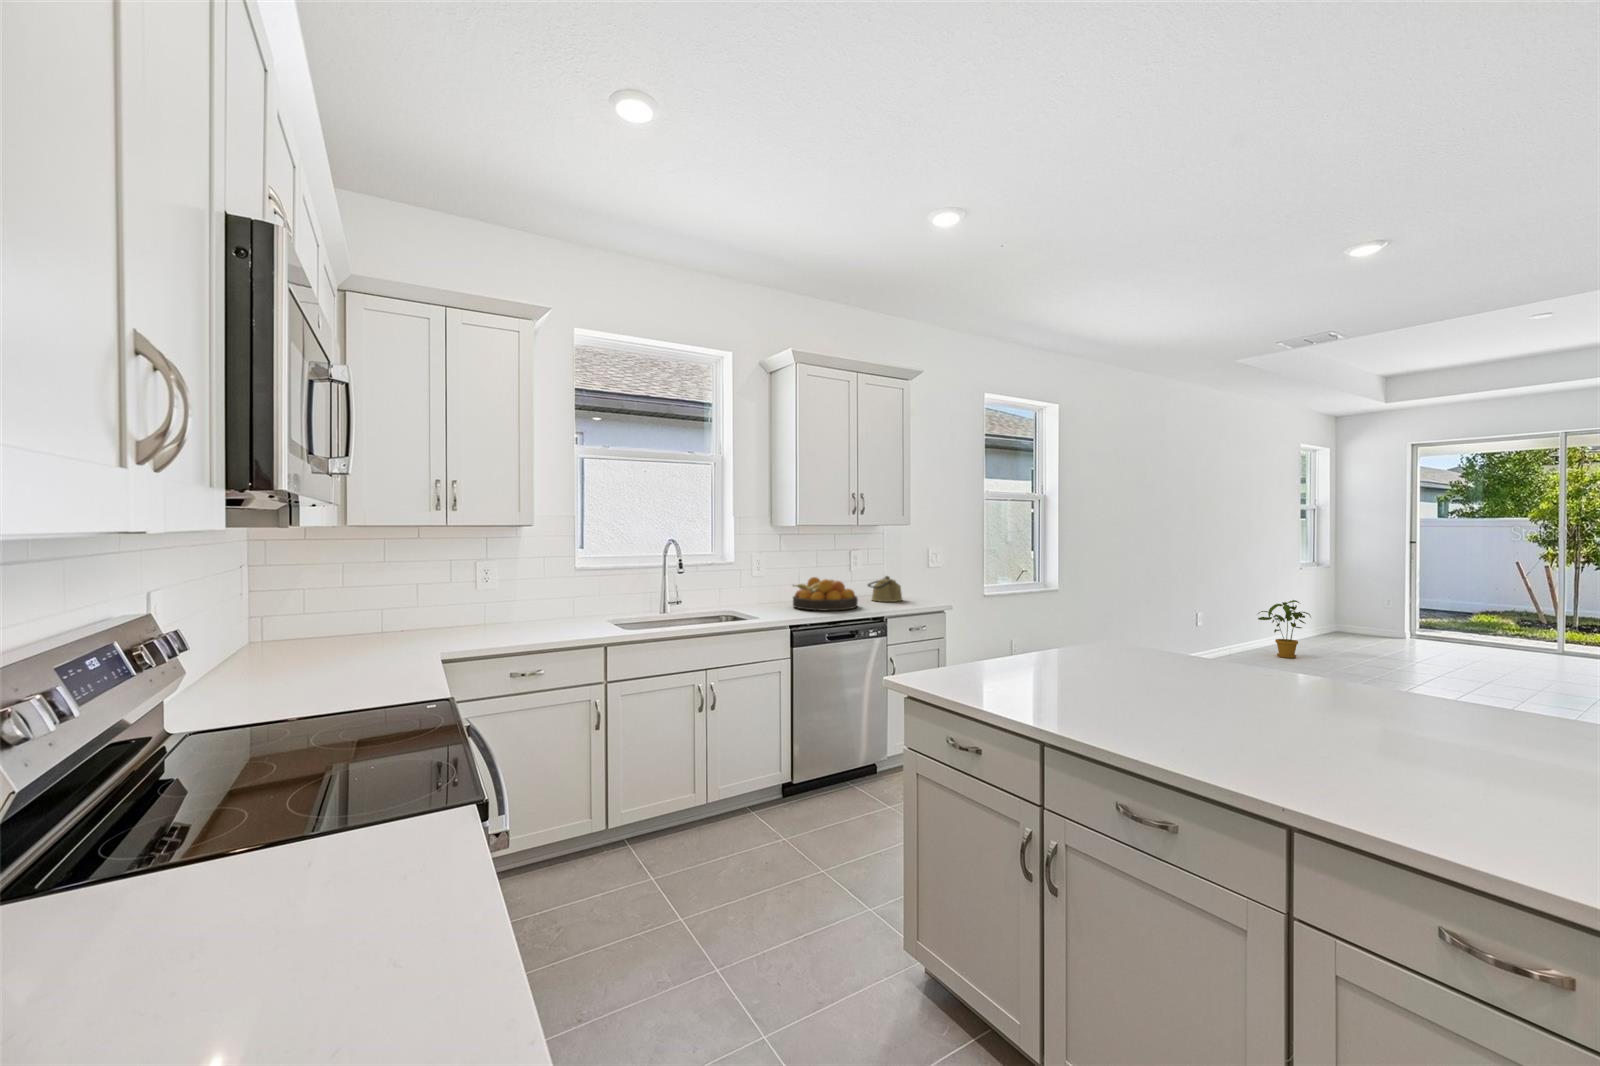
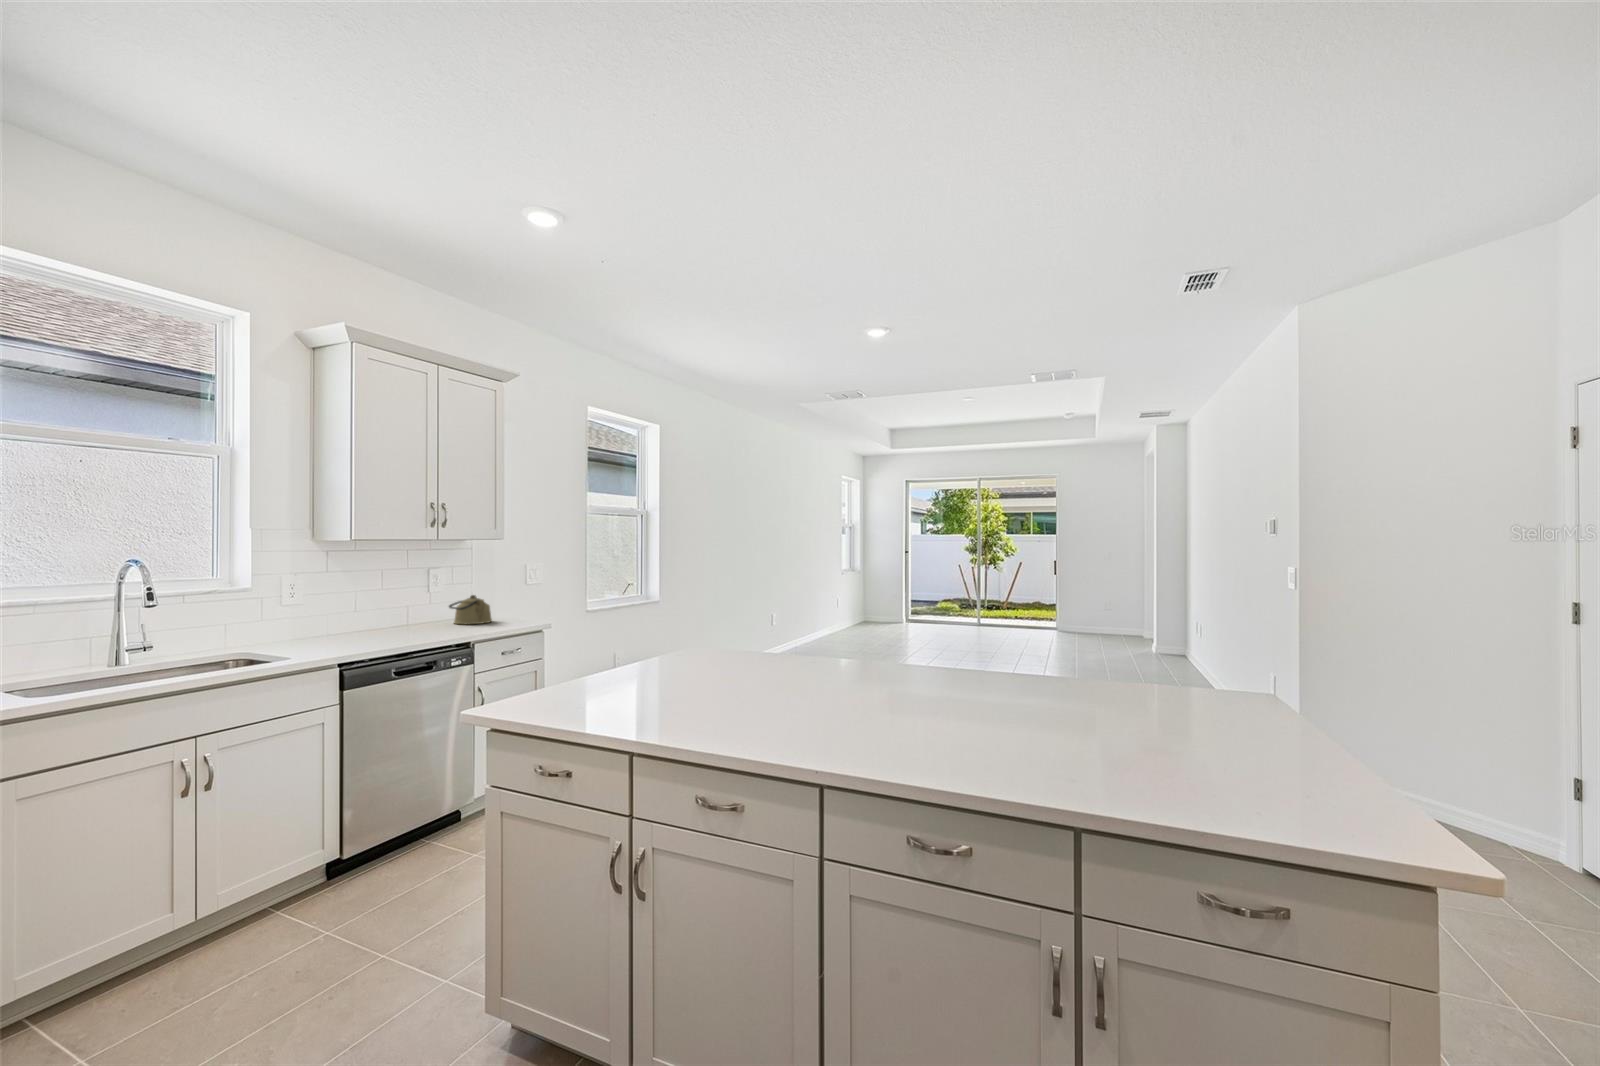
fruit bowl: present [793,577,858,611] -> none [345,600,435,641]
house plant: present [1258,600,1311,658] -> none [807,599,845,646]

